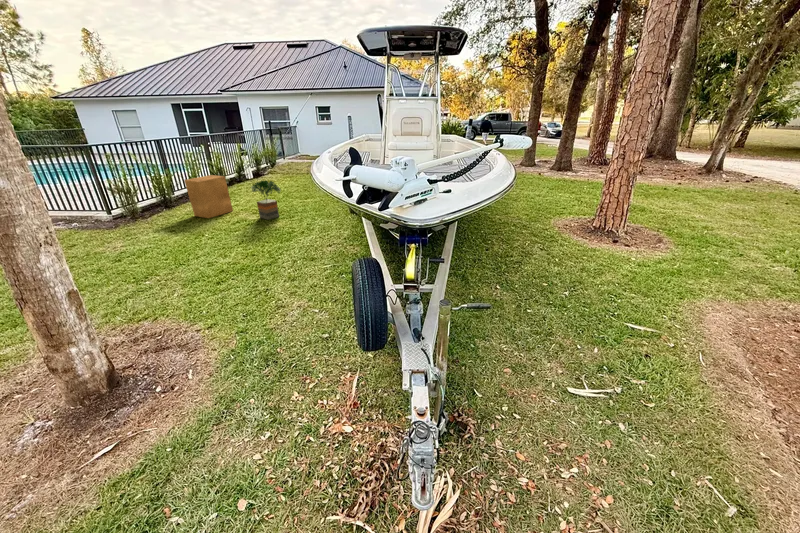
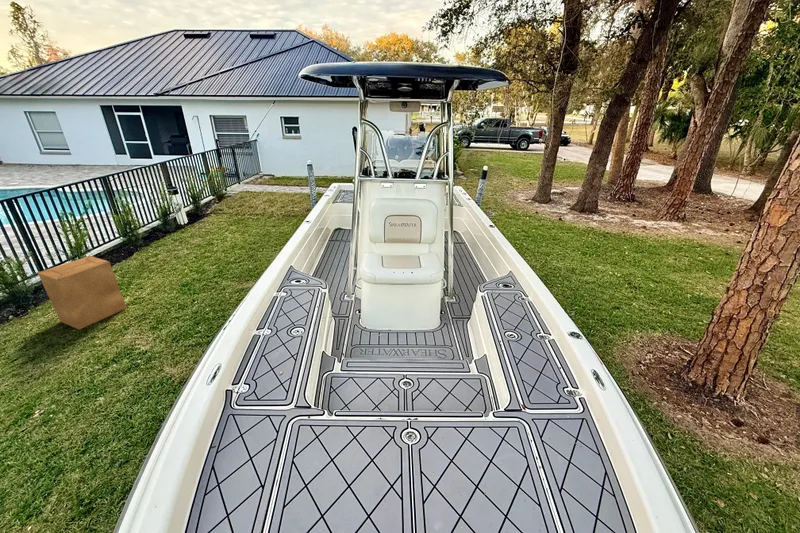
potted tree: present [251,180,281,220] -> none [140,274,194,337]

